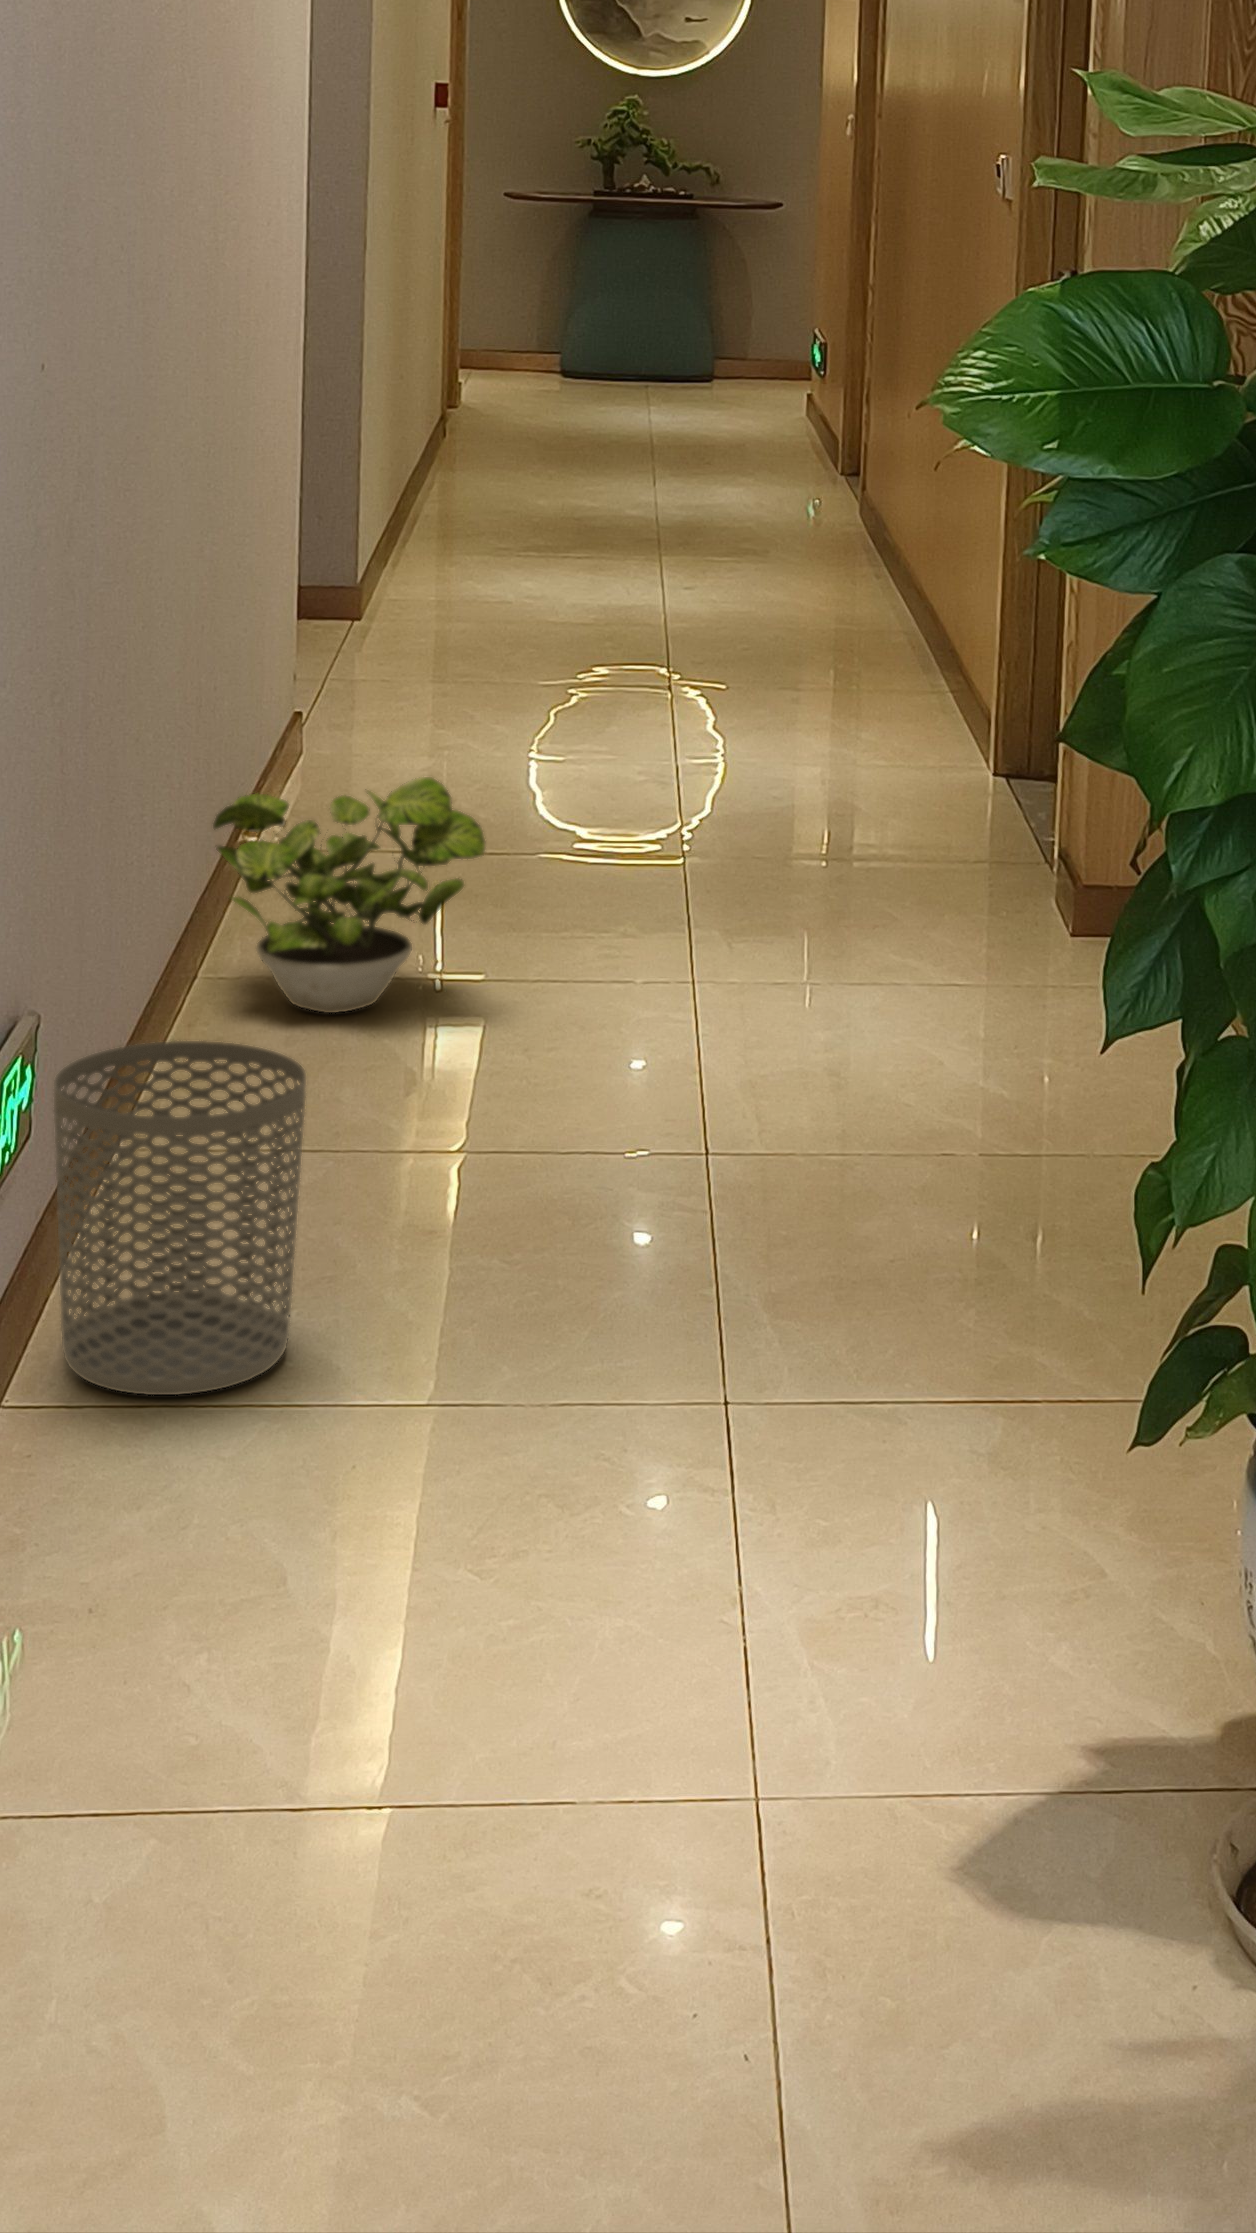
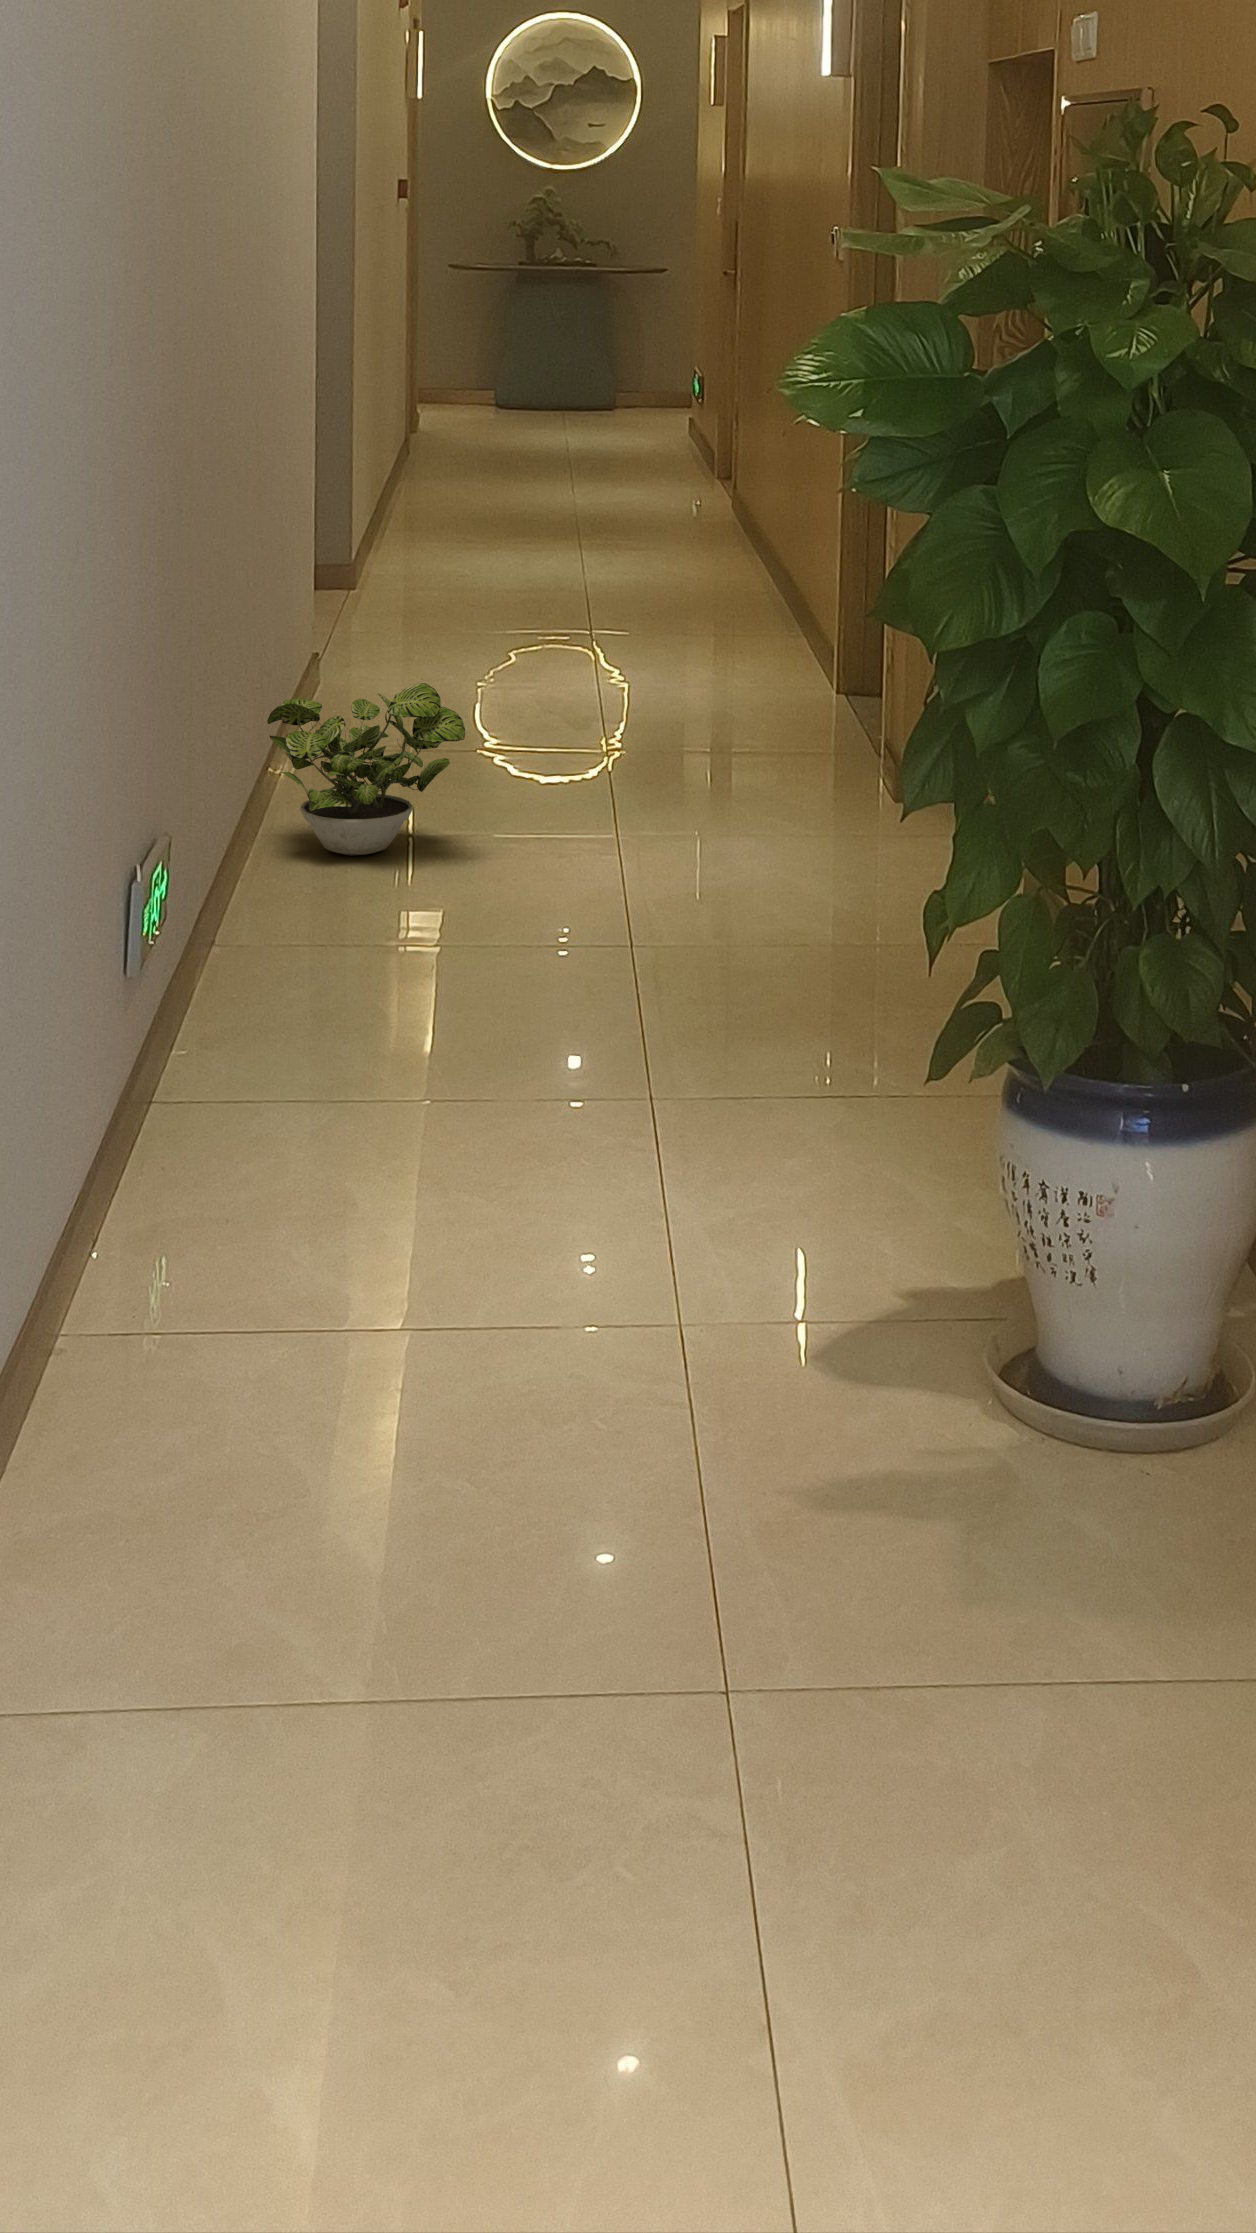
waste bin: present [54,1041,306,1395] -> none [181,854,355,1094]

